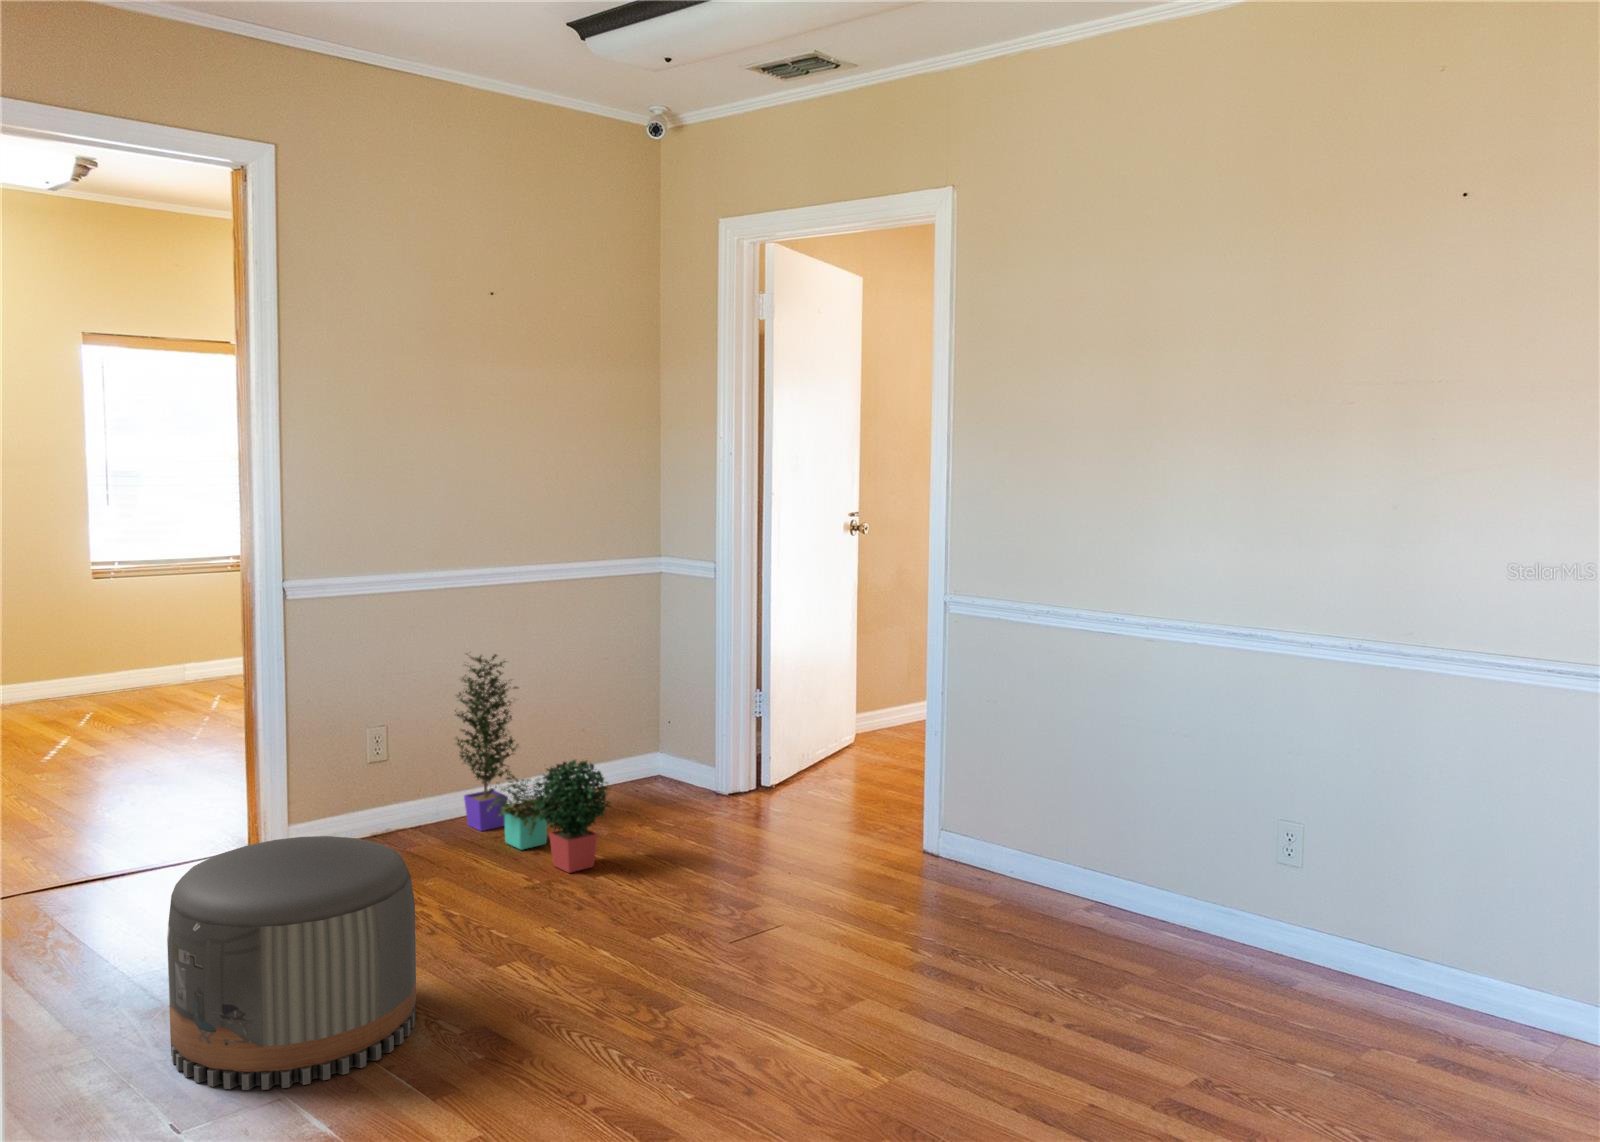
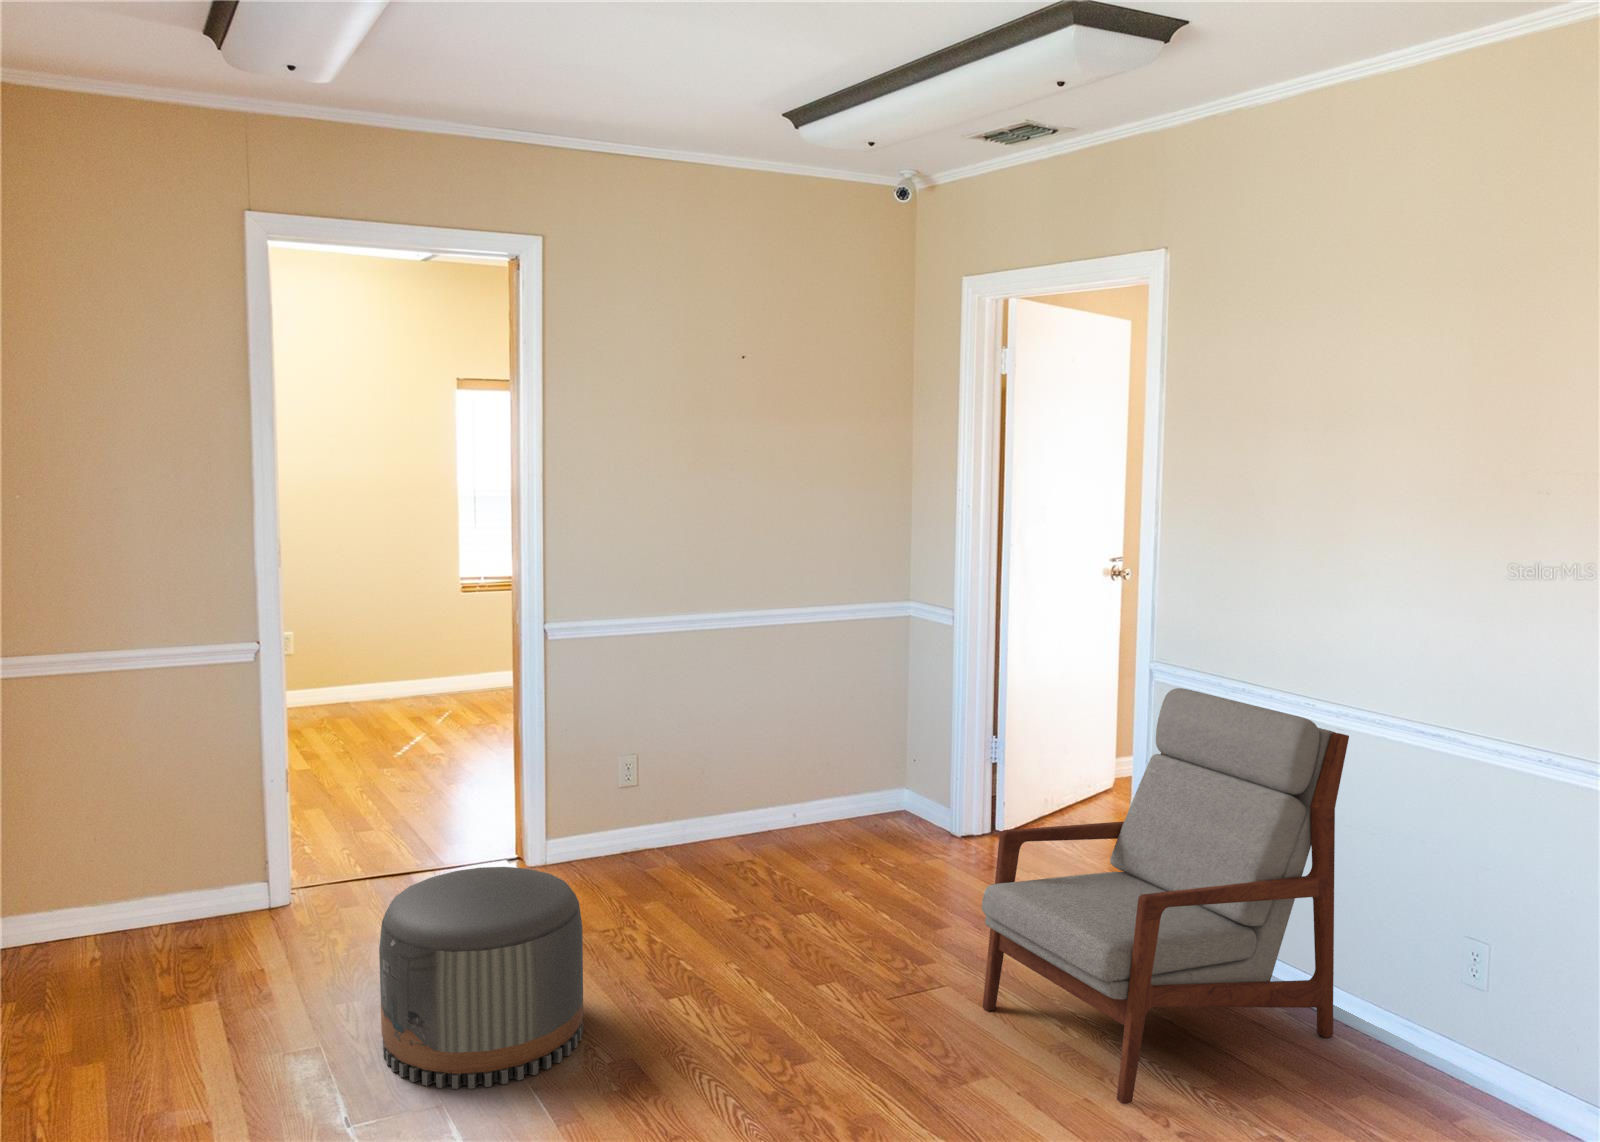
armchair: none [824,609,1149,996] -> present [982,688,1349,1104]
potted plant: present [455,654,611,873] -> none [693,691,816,909]

